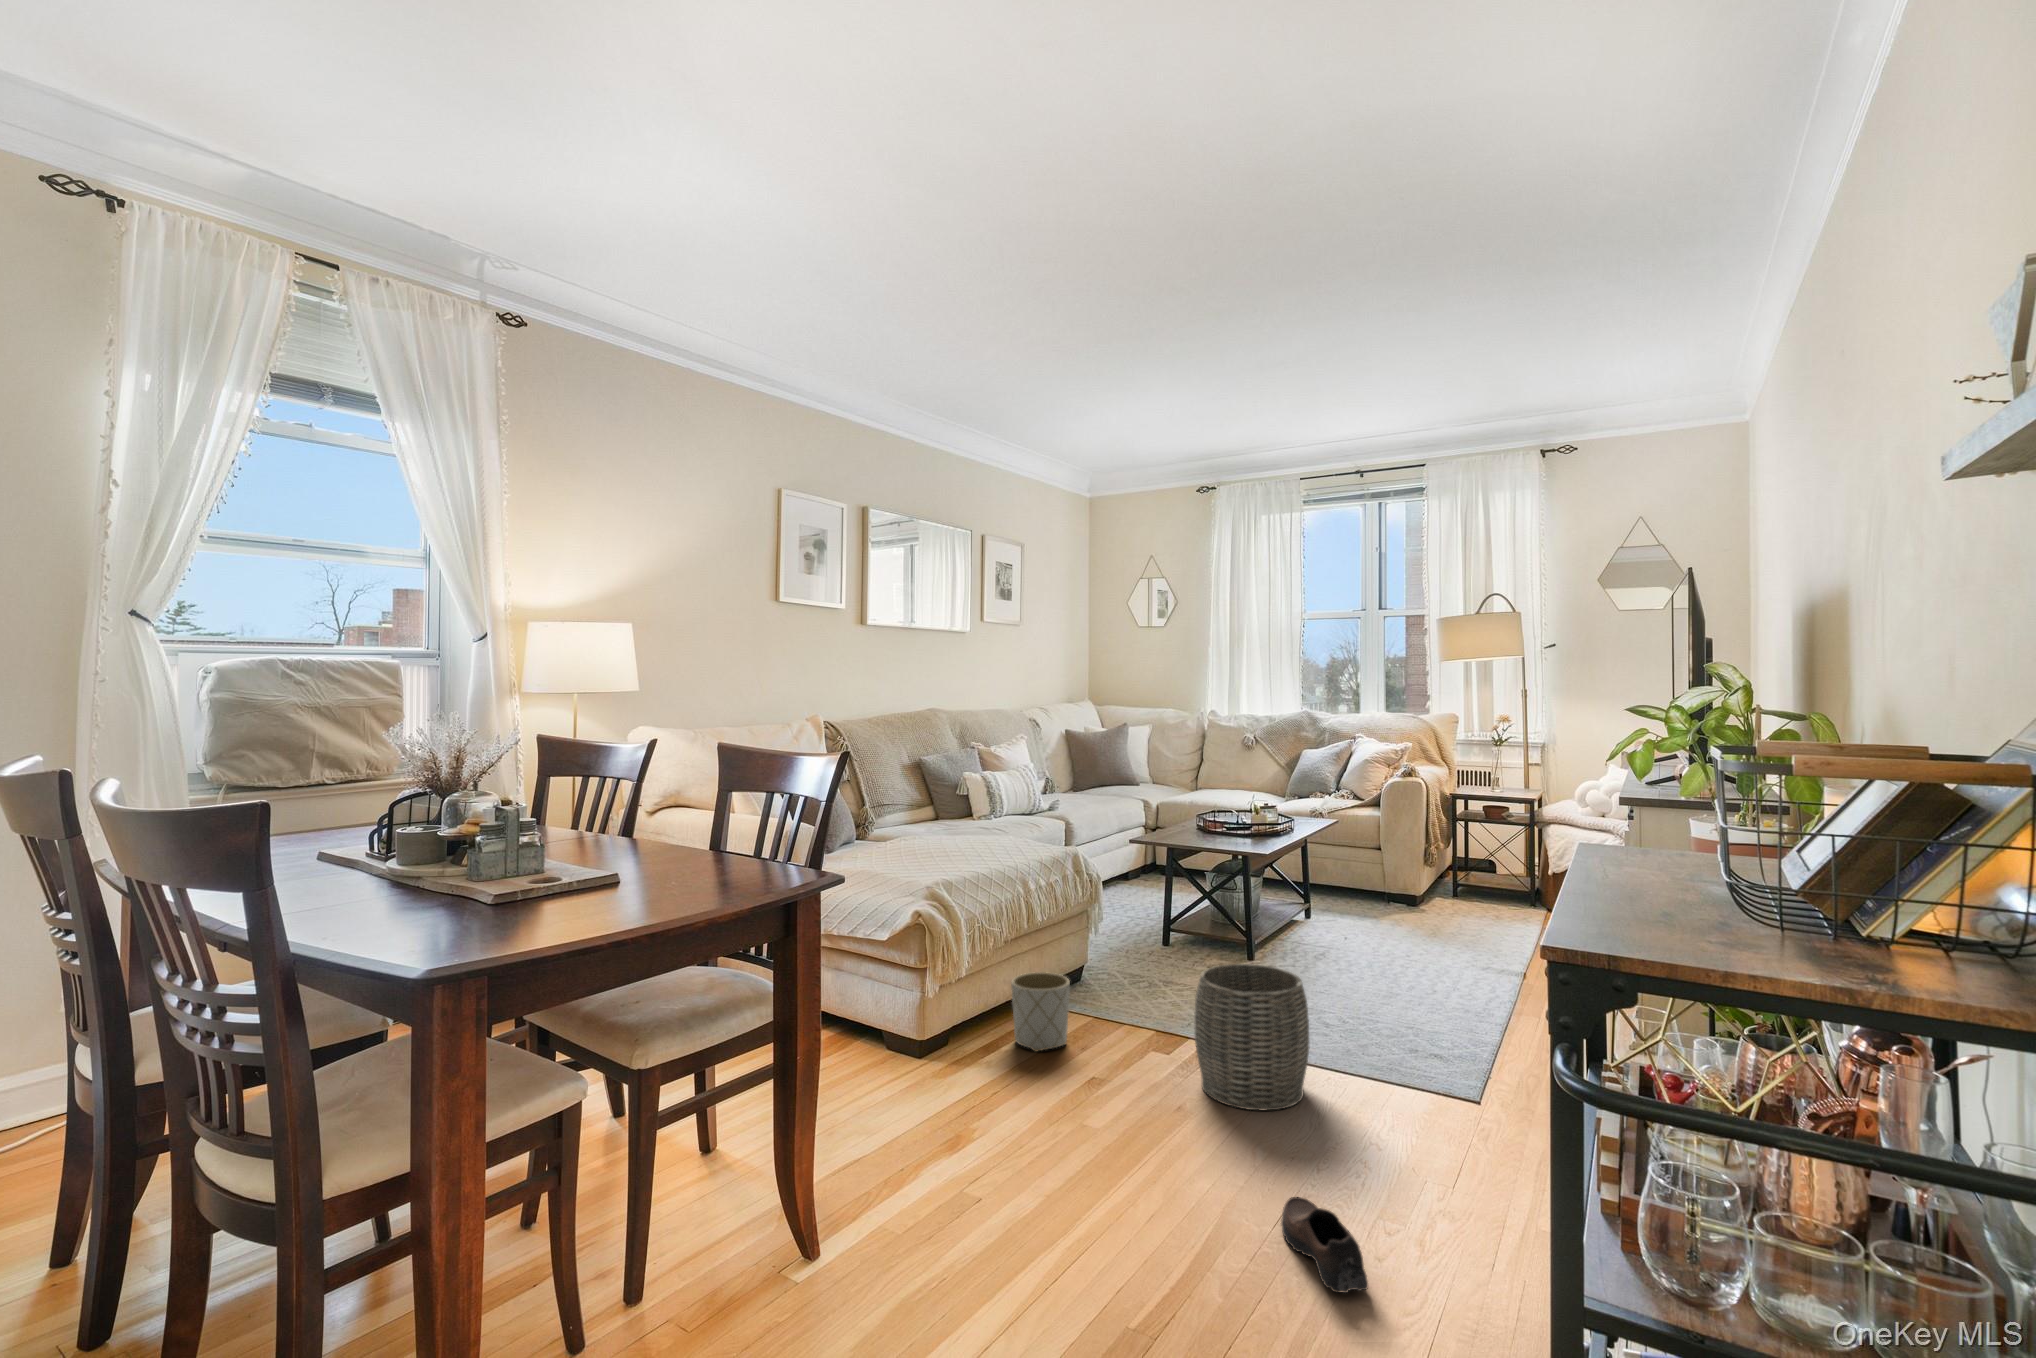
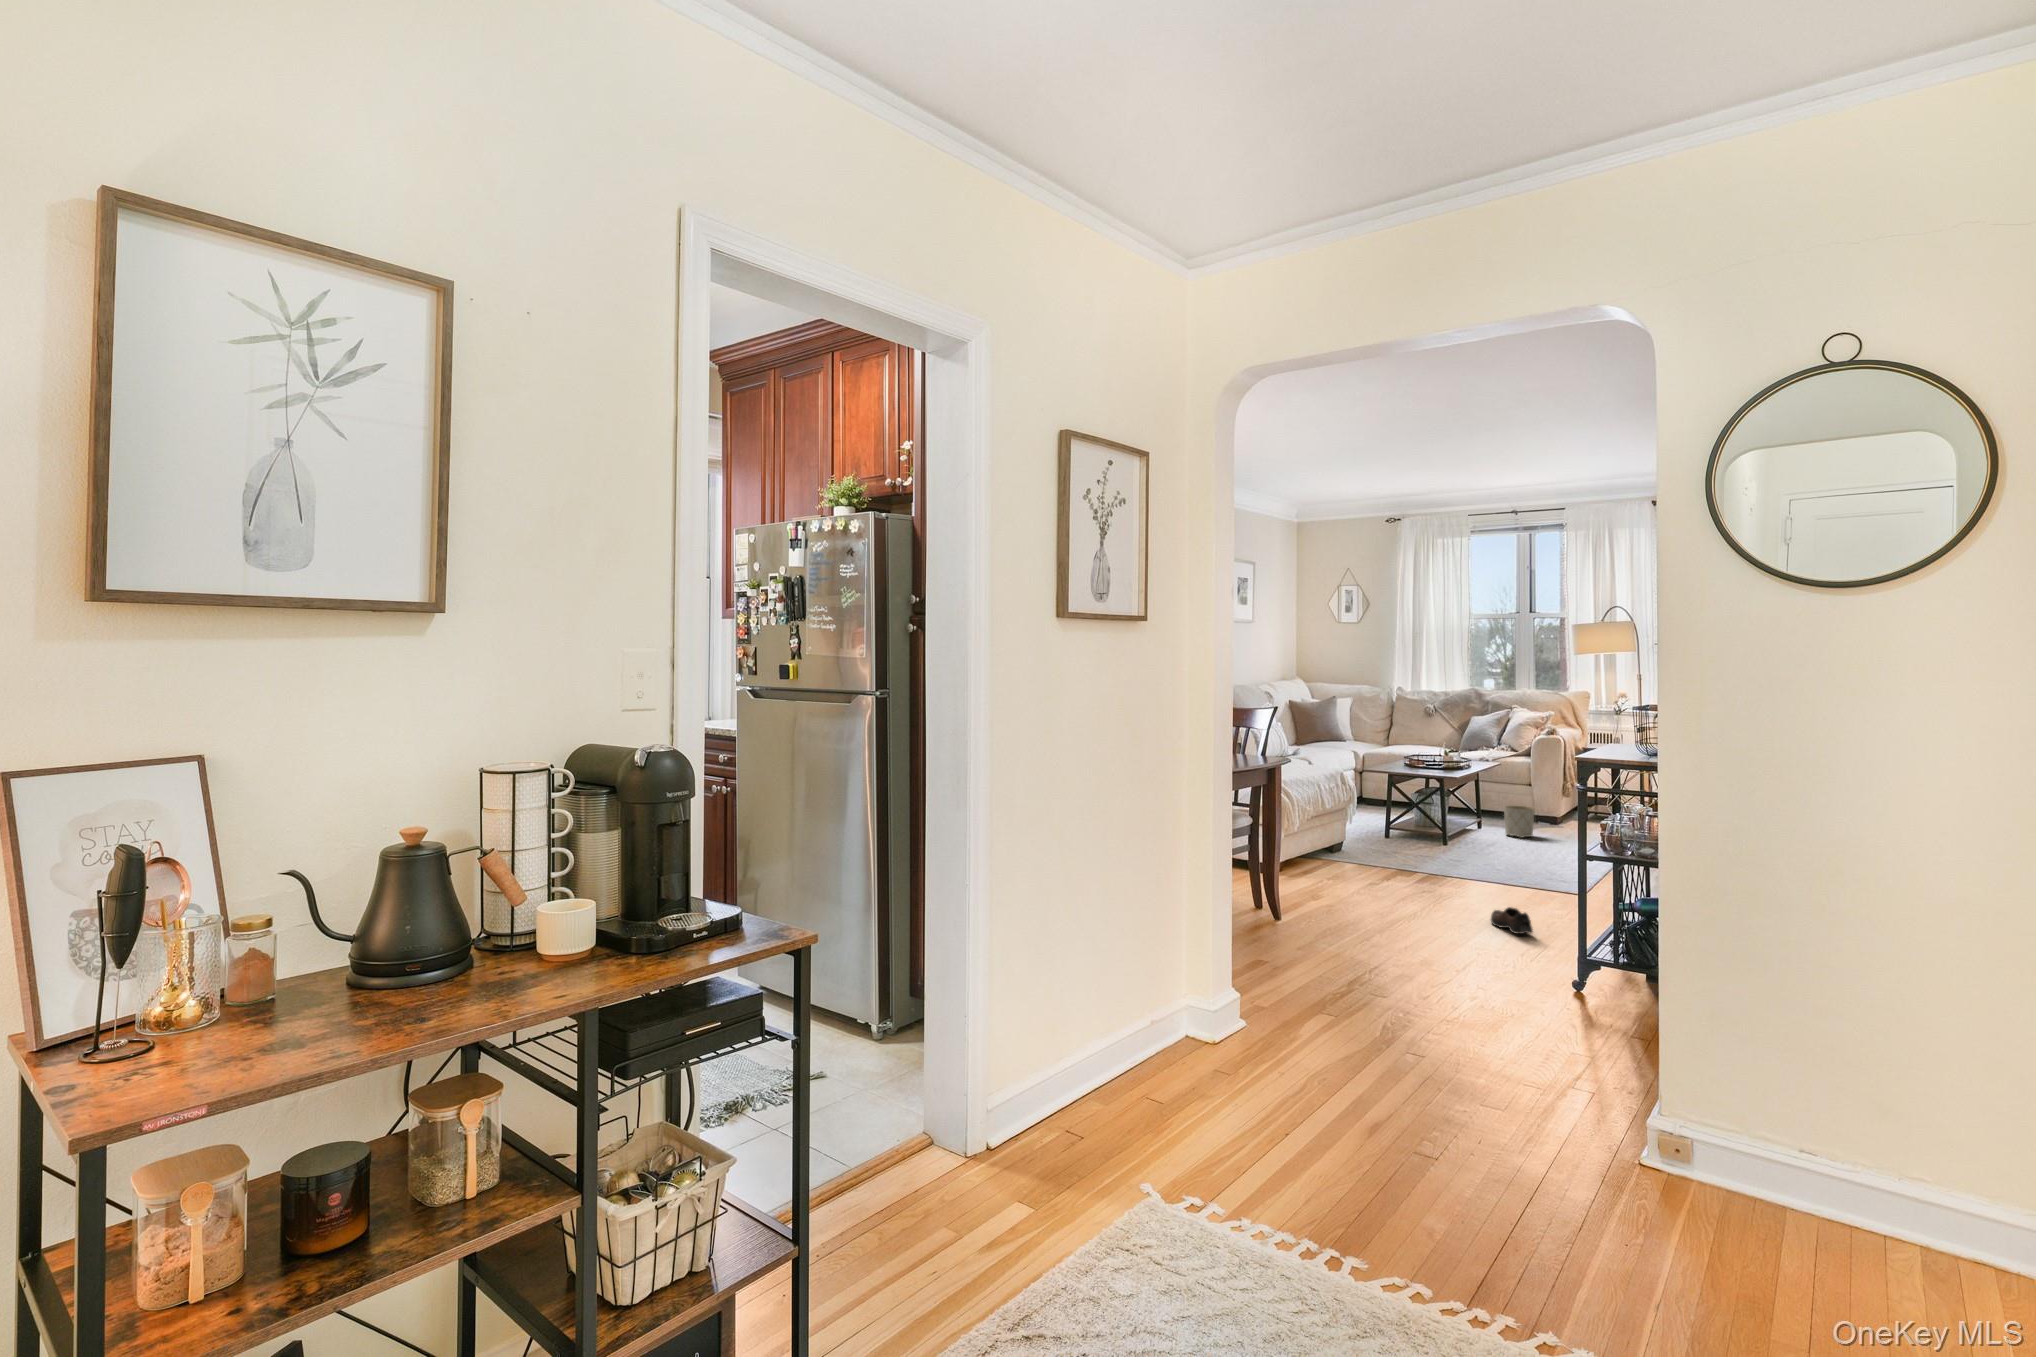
woven basket: present [1194,964,1309,1110] -> none [1431,826,1496,895]
planter: present [1011,972,1070,1051] -> present [1504,806,1535,838]

